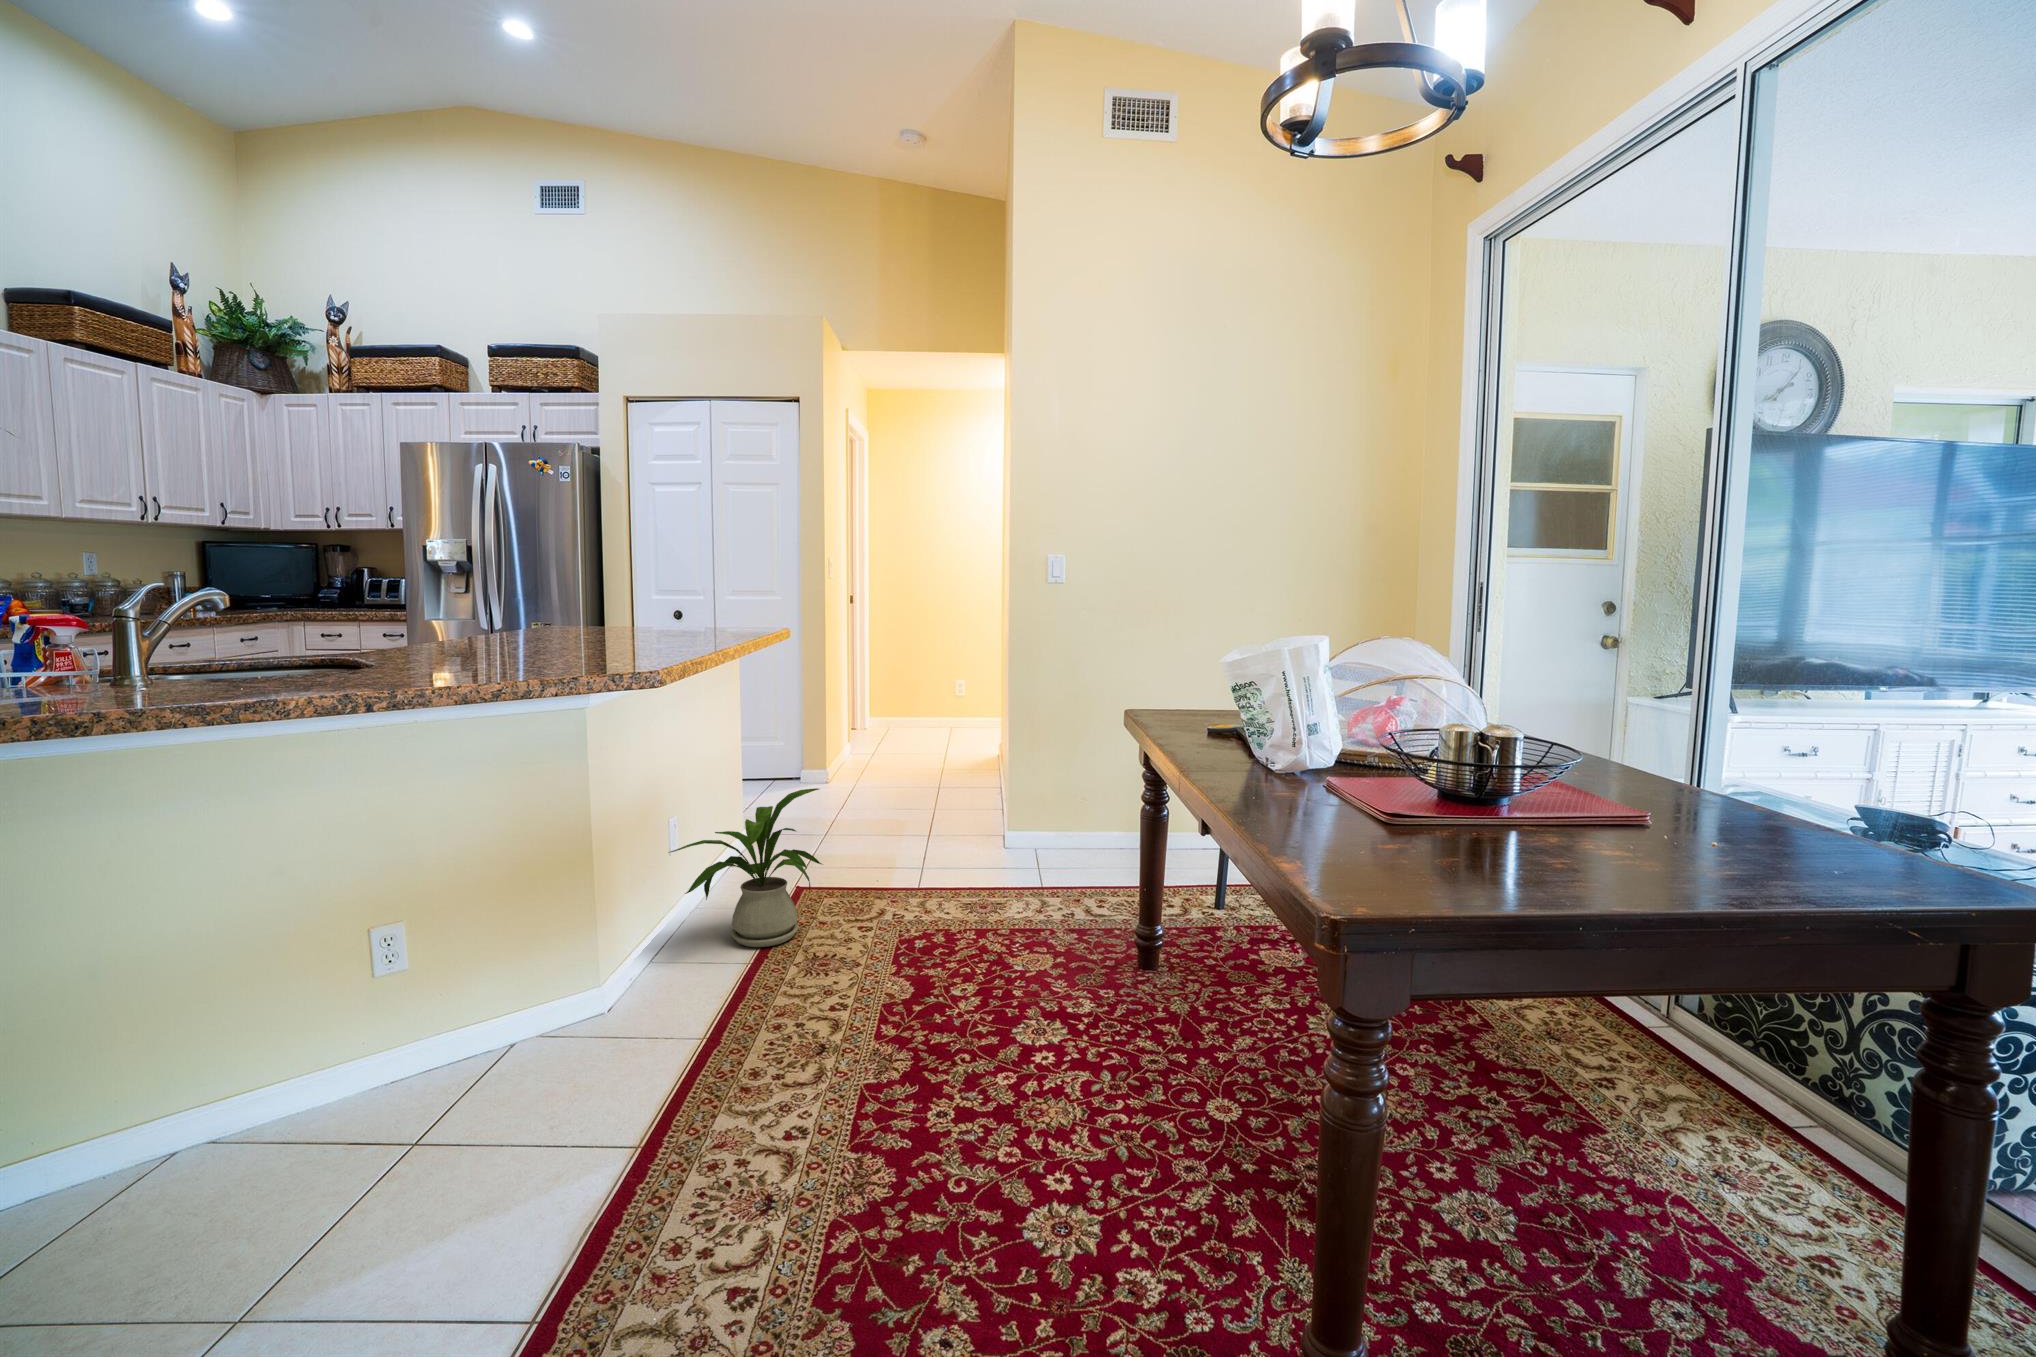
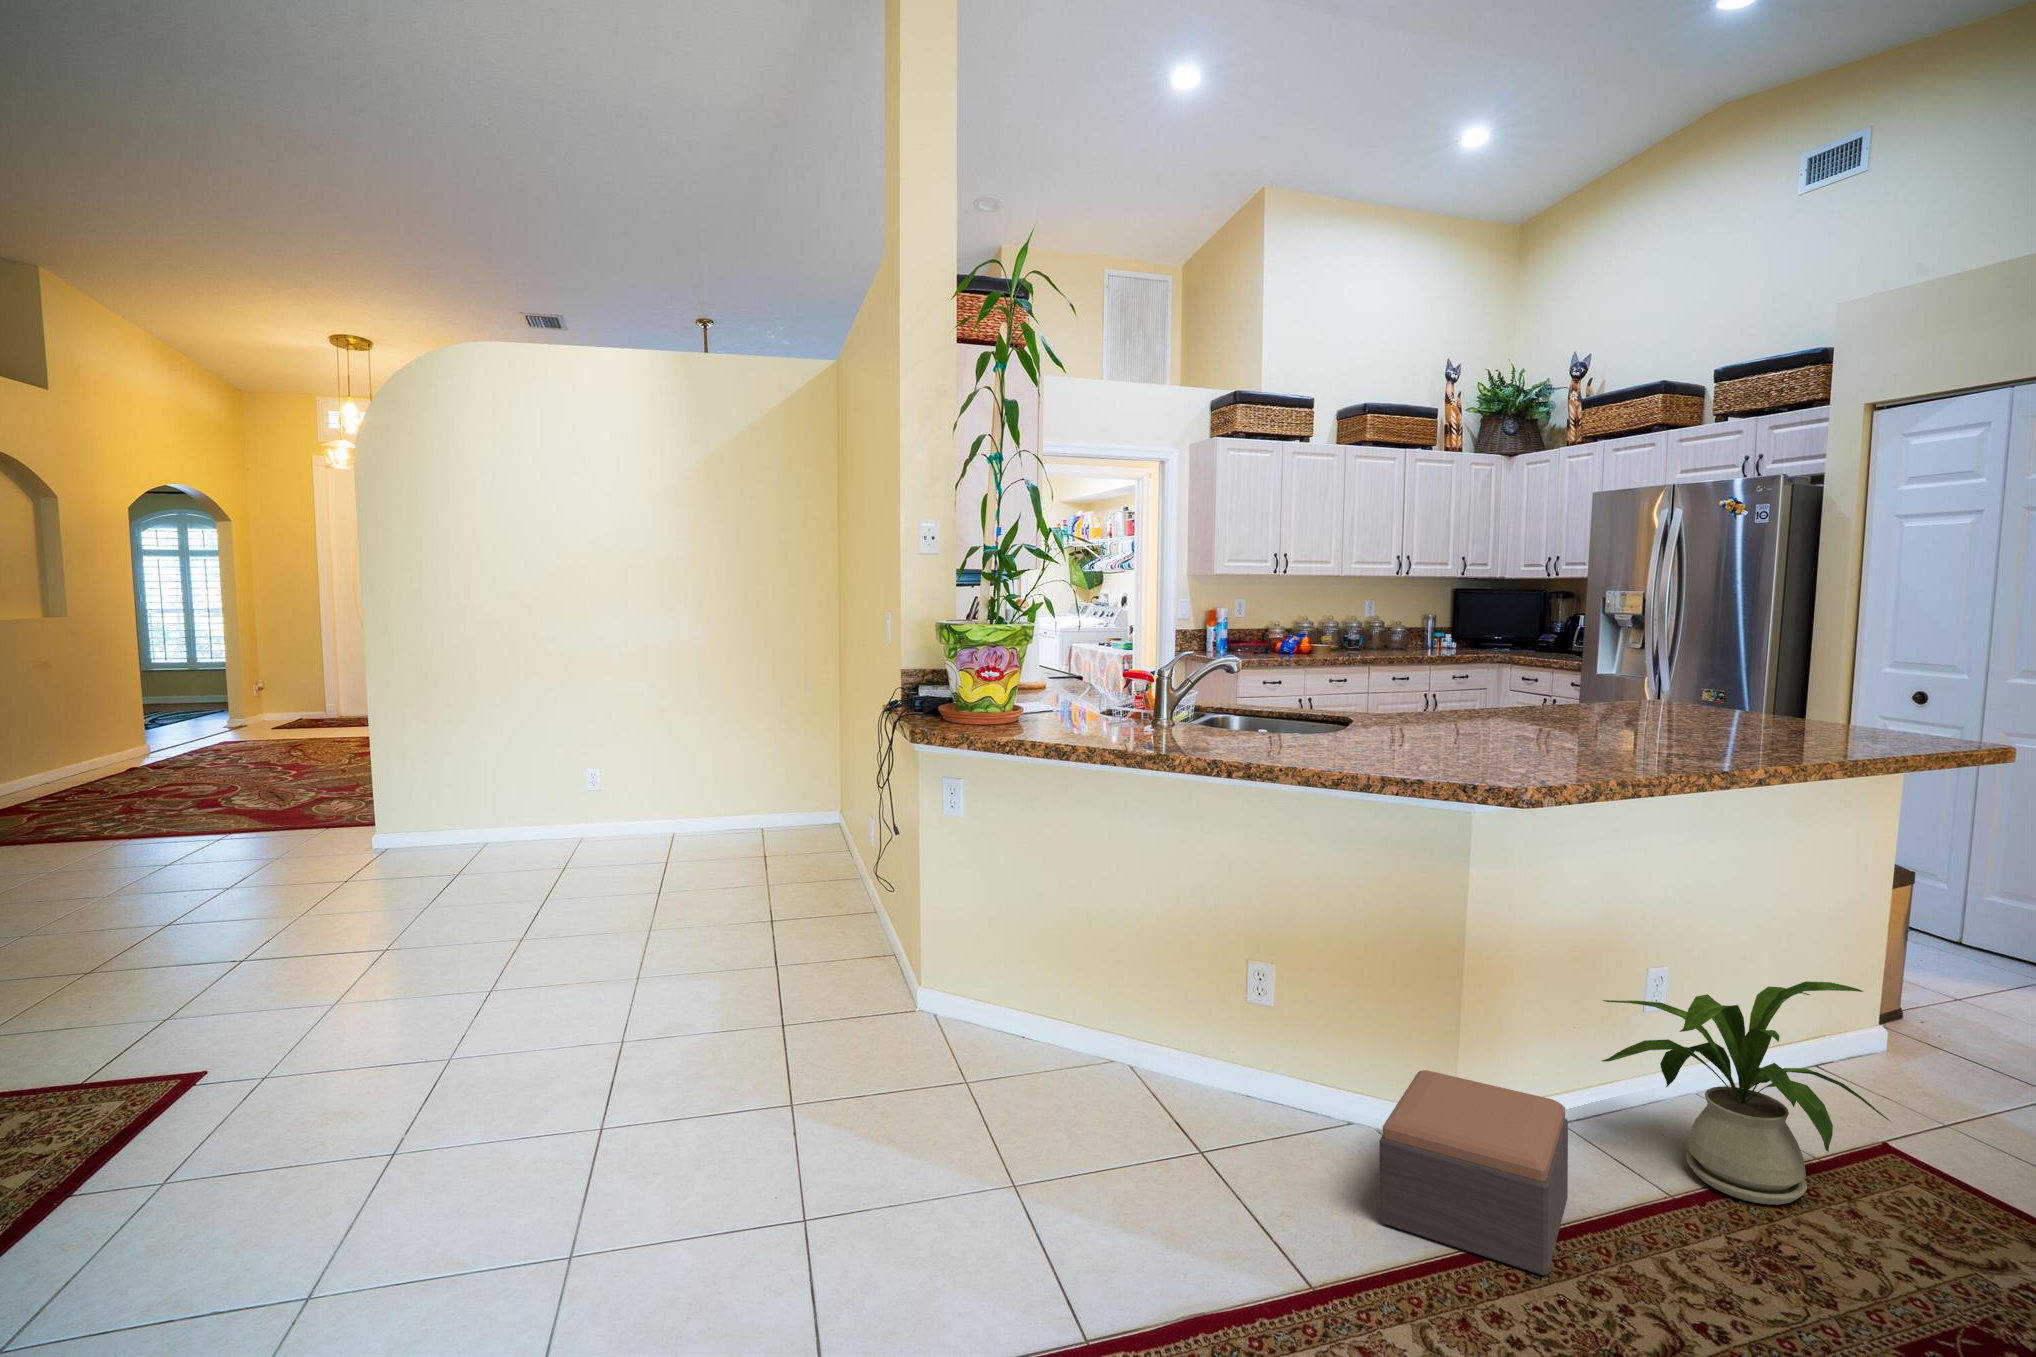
footstool: none [585,924,750,1079] -> present [1379,1070,1568,1276]

